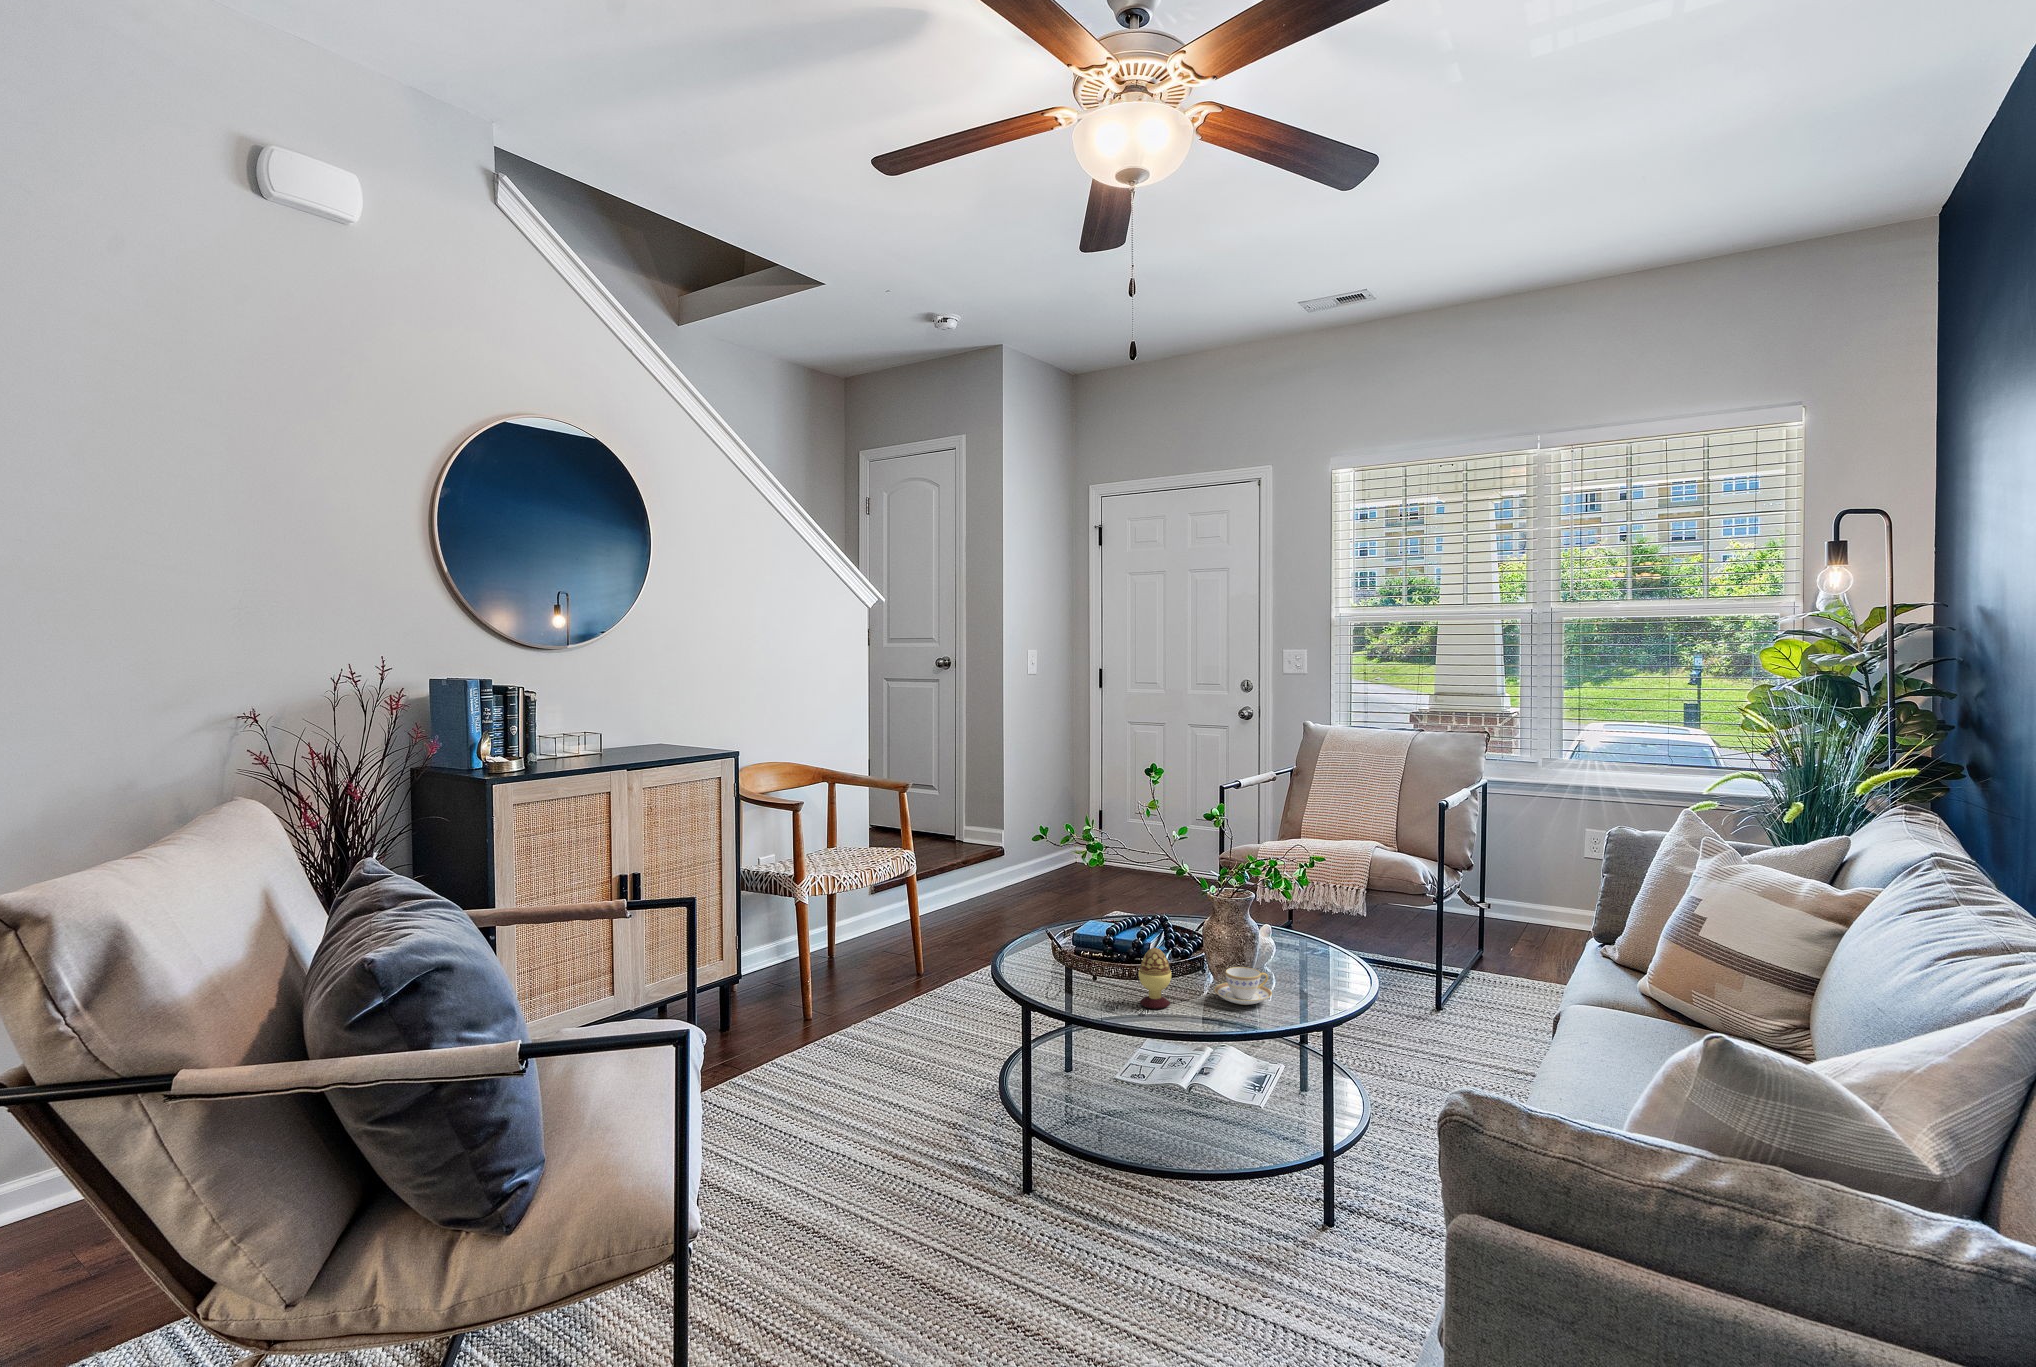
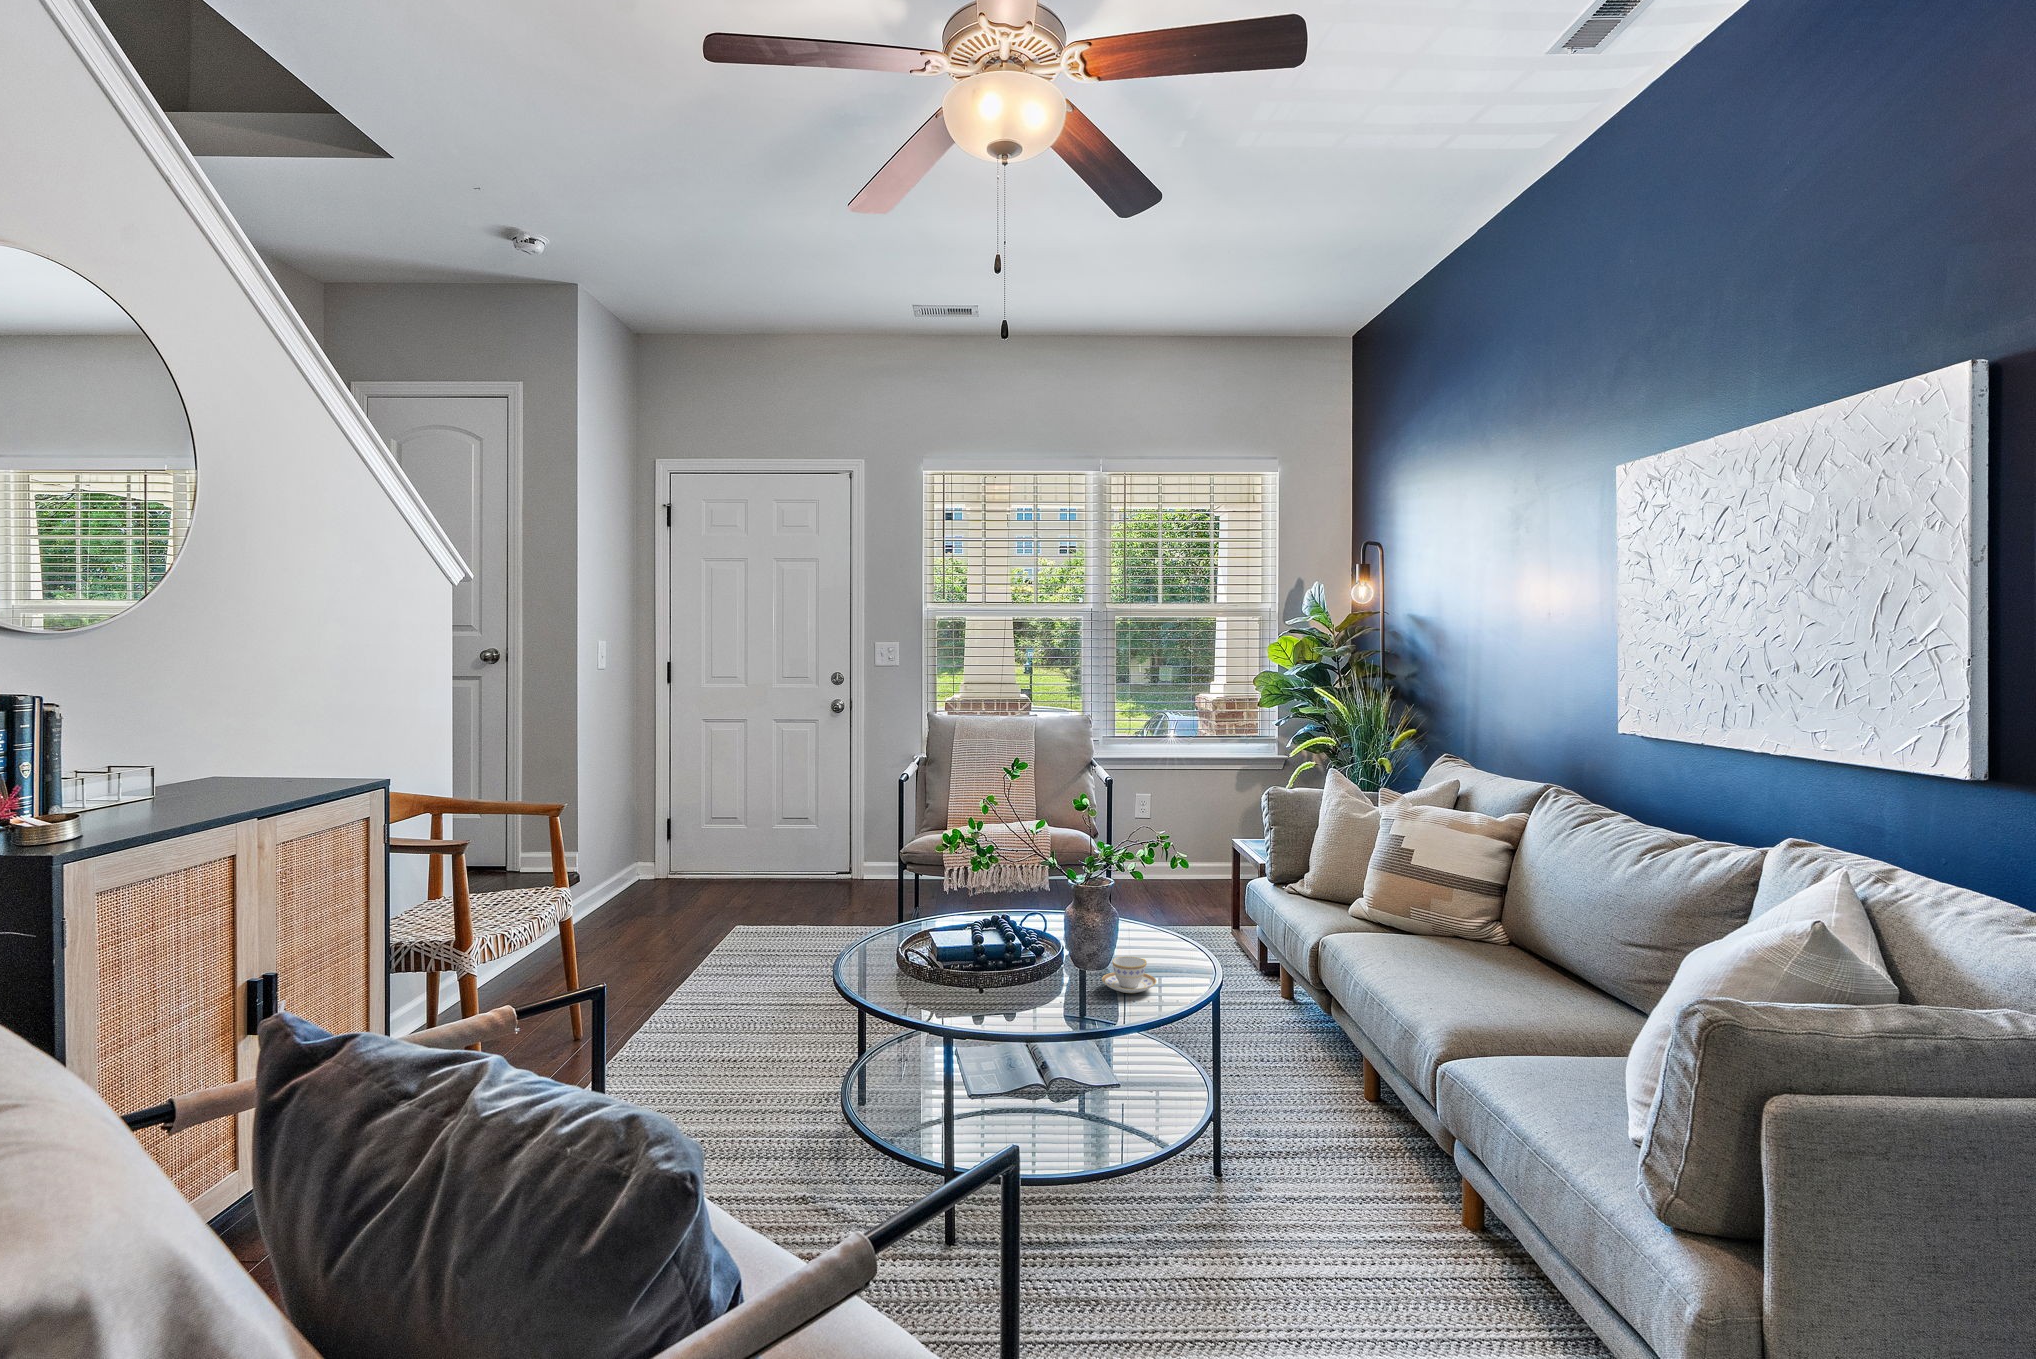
decorative egg: present [1139,948,1171,1009] -> none [1046,952,1079,1014]

